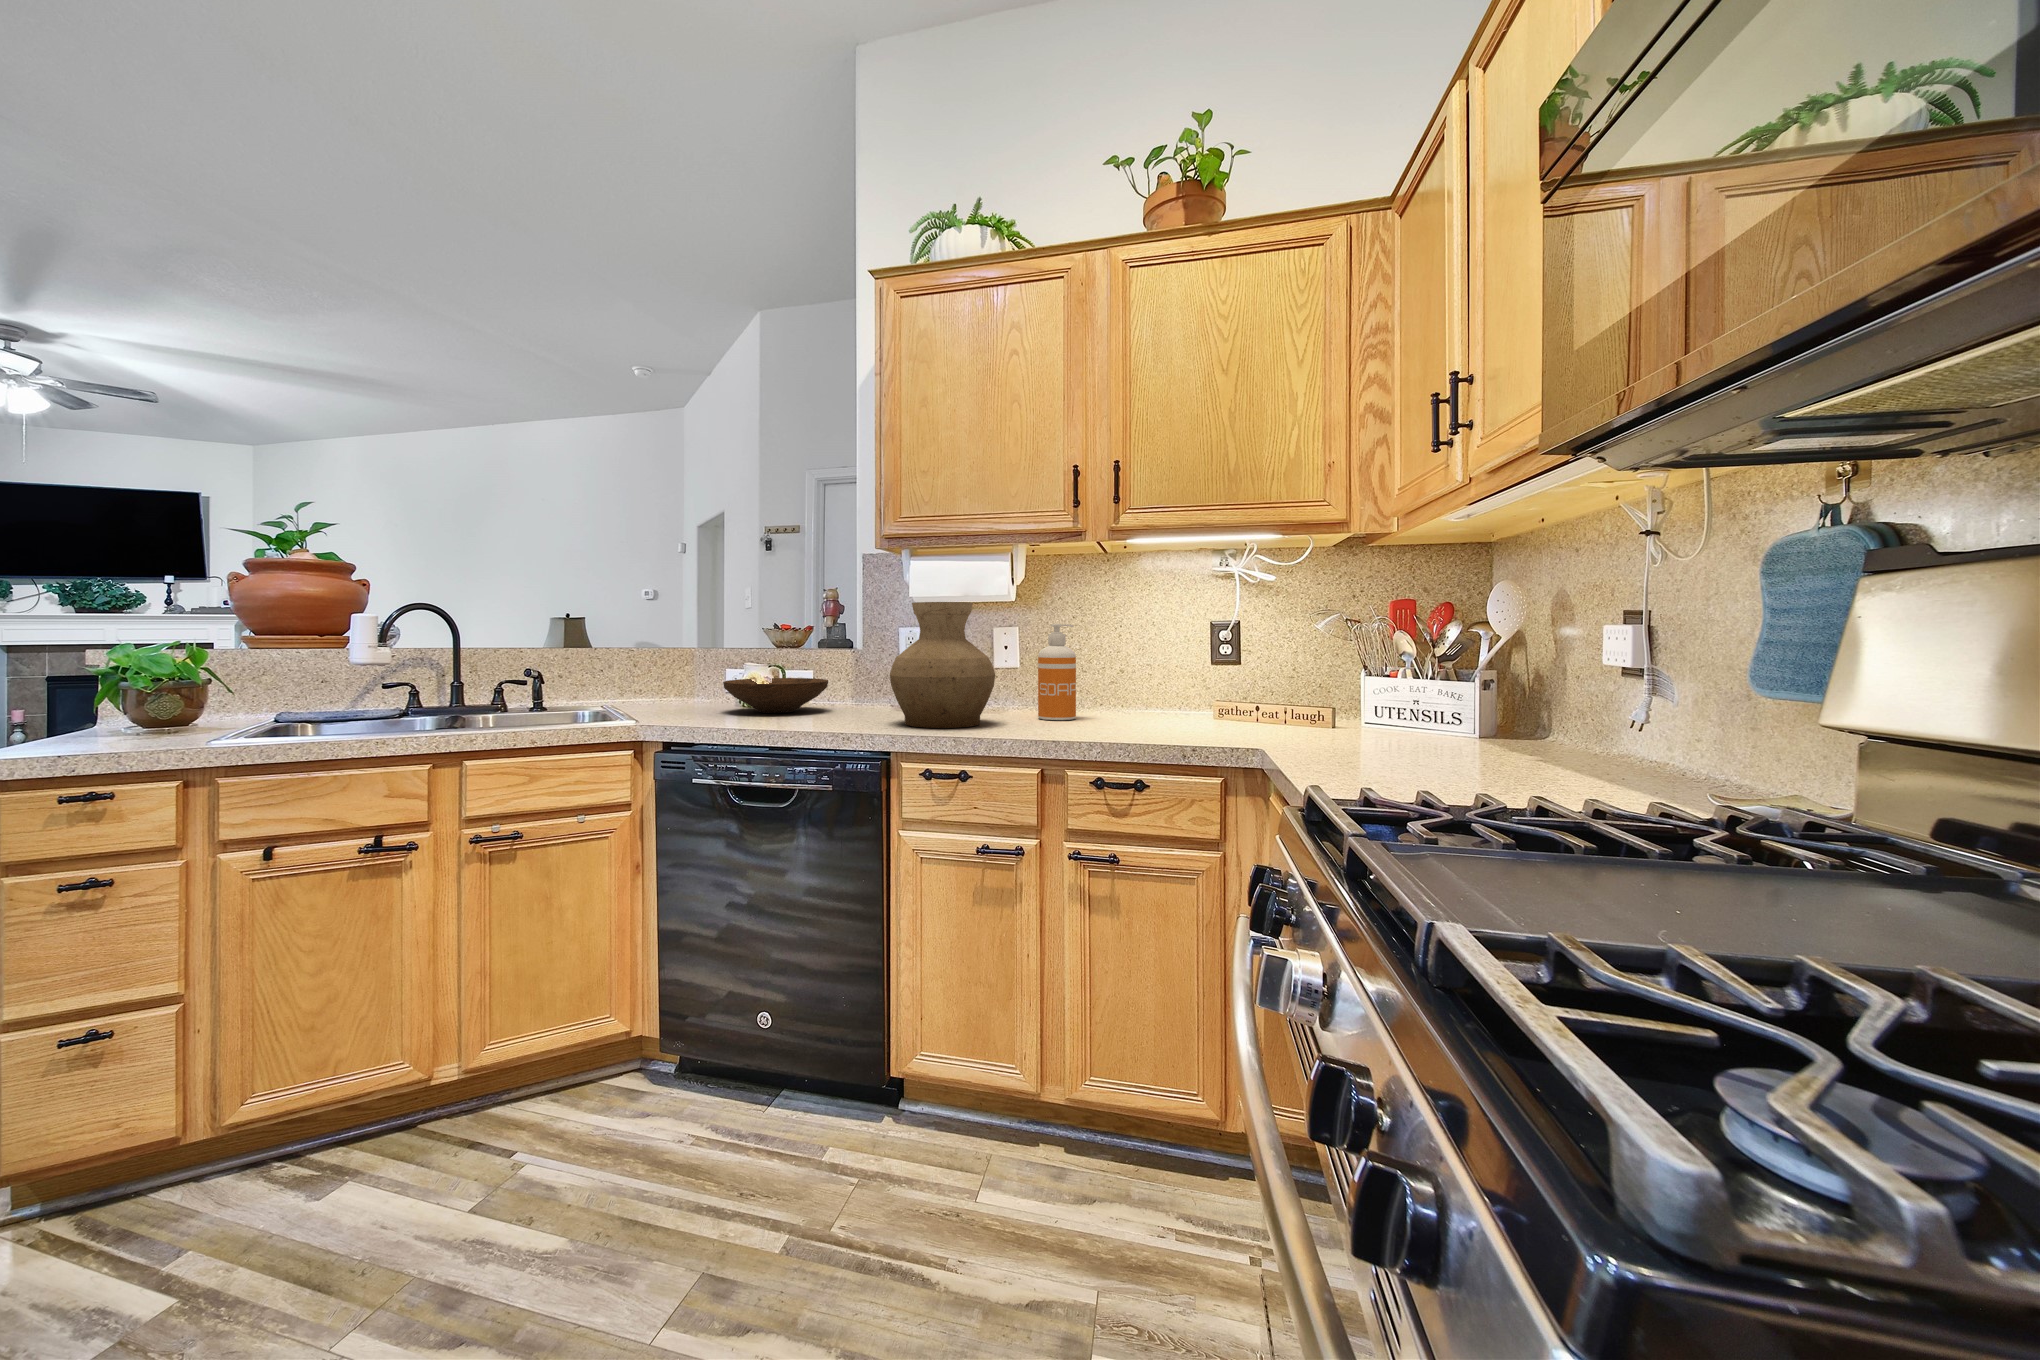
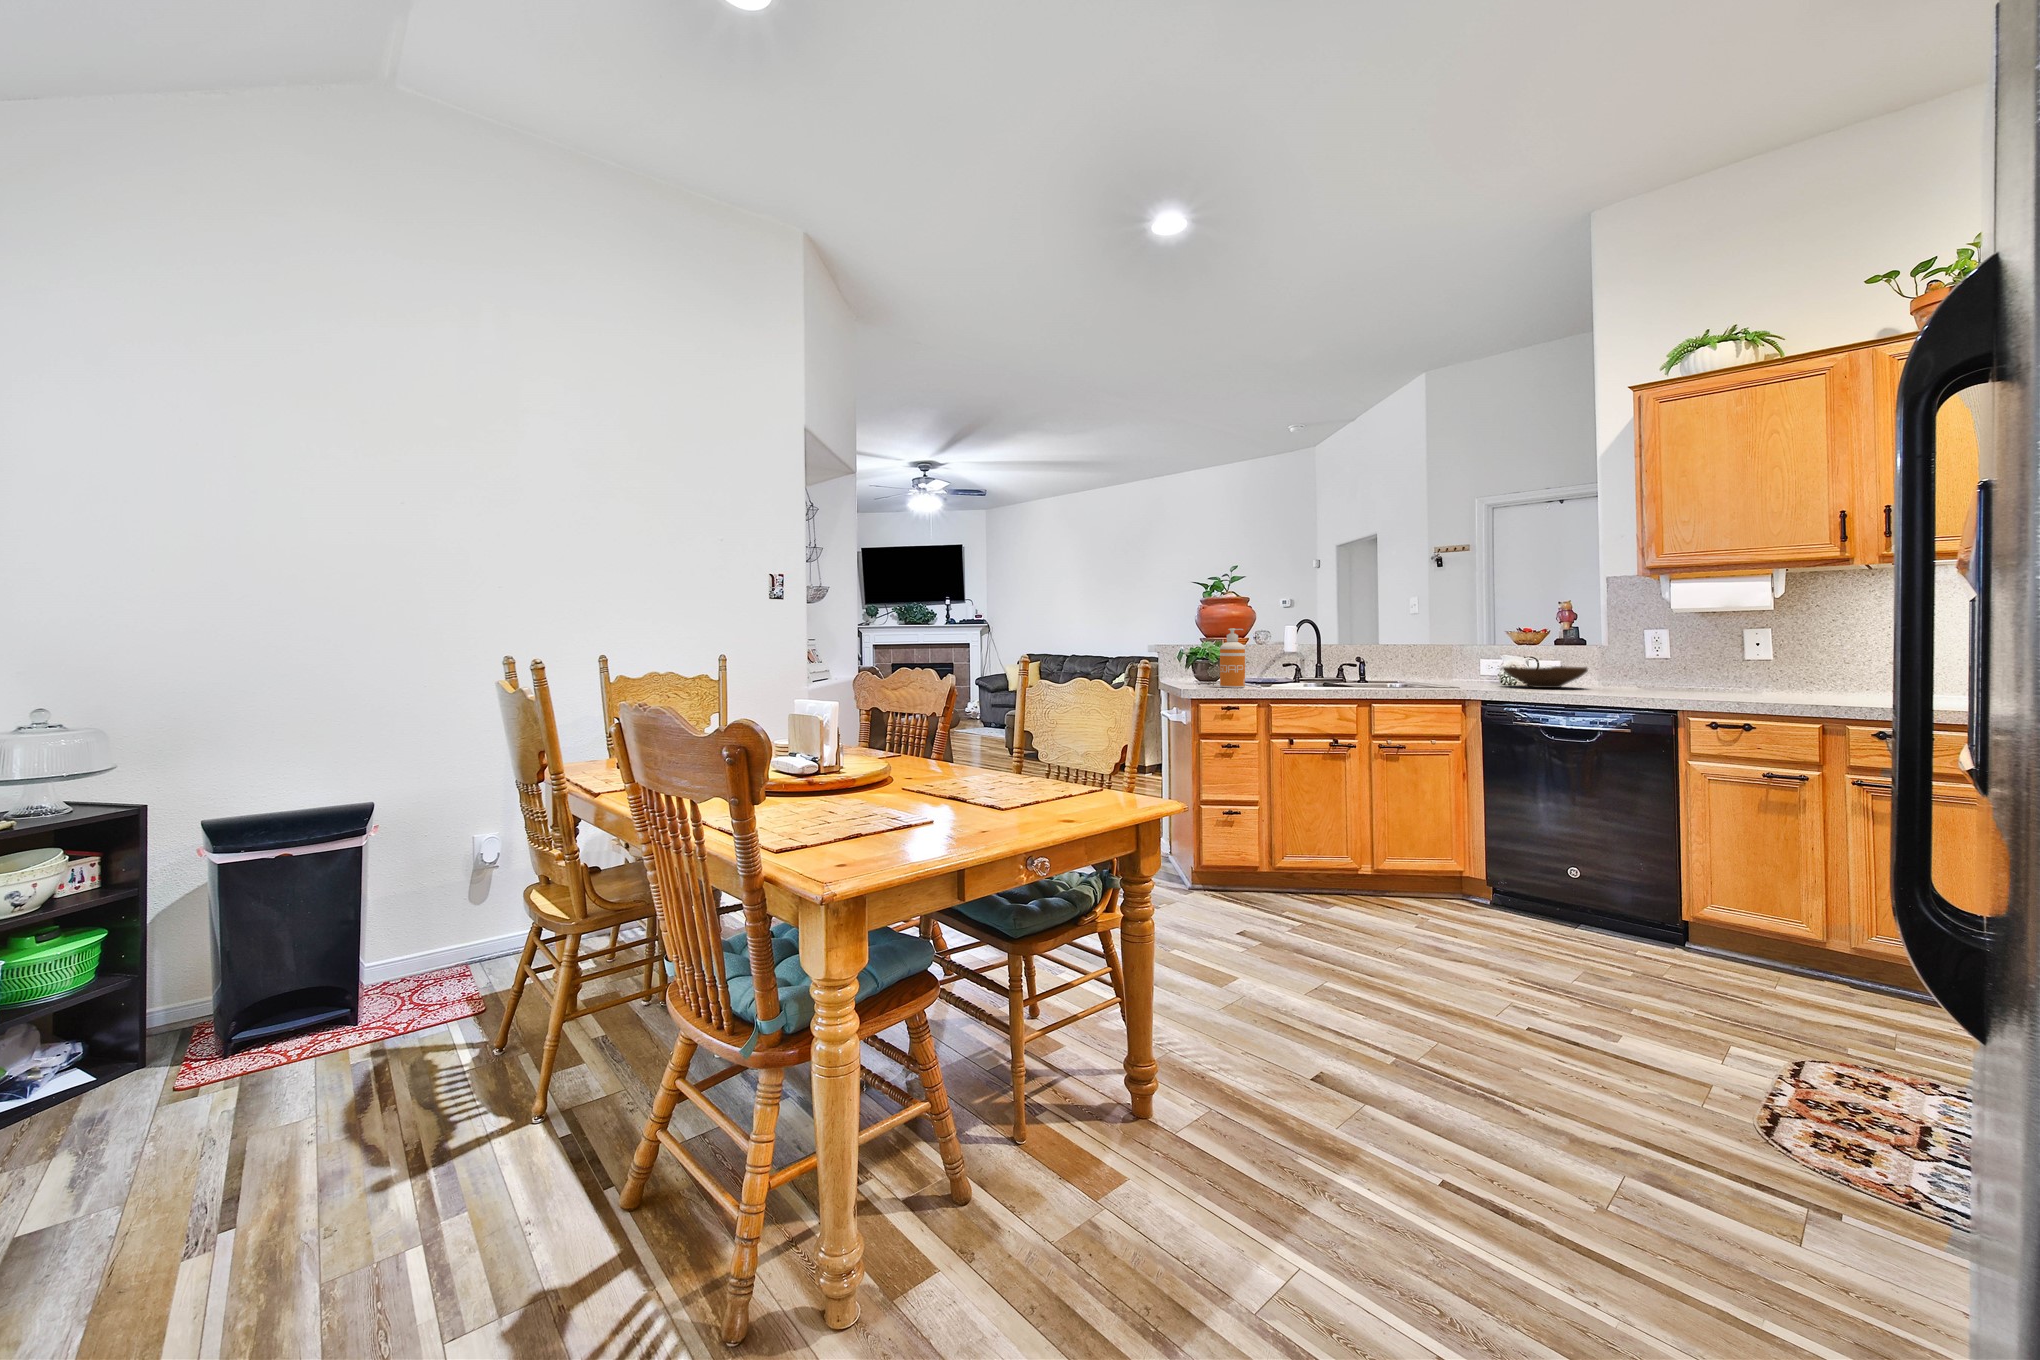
vase: present [890,602,995,728] -> none [1664,613,1762,698]
soap dispenser: present [1038,624,1076,720] -> present [1220,628,1245,688]

